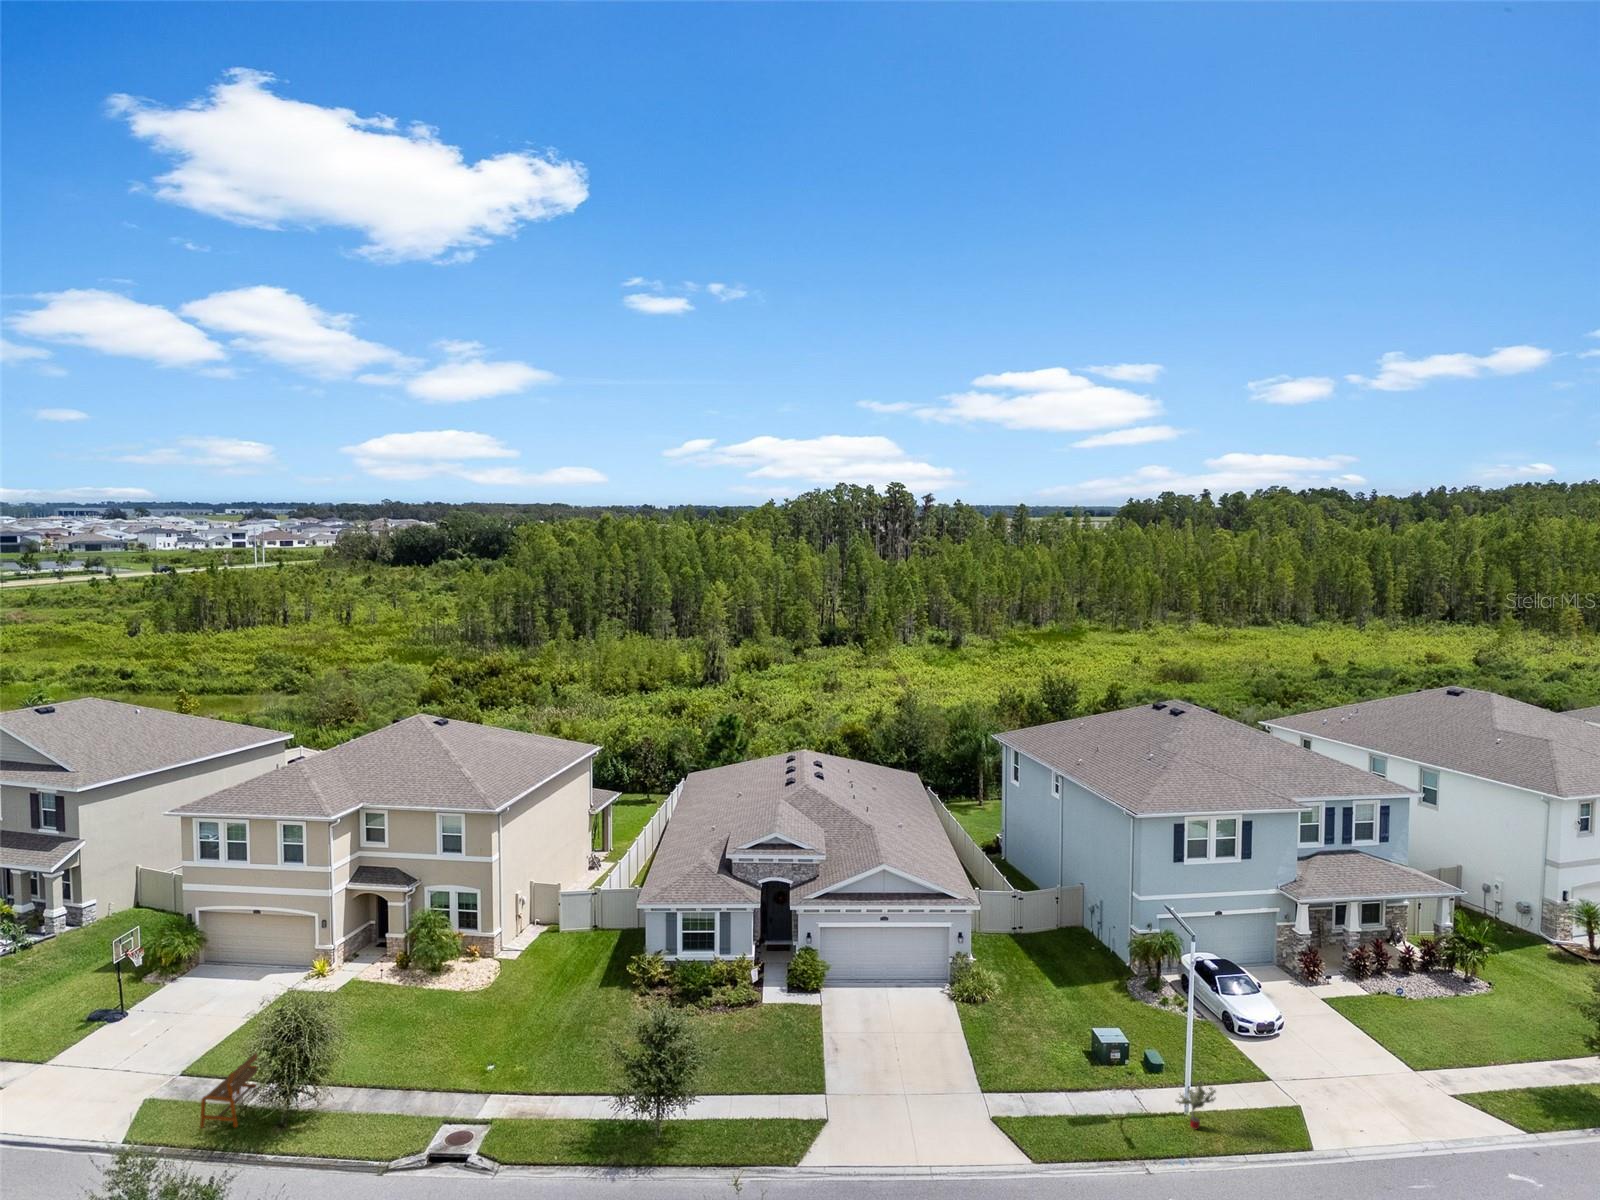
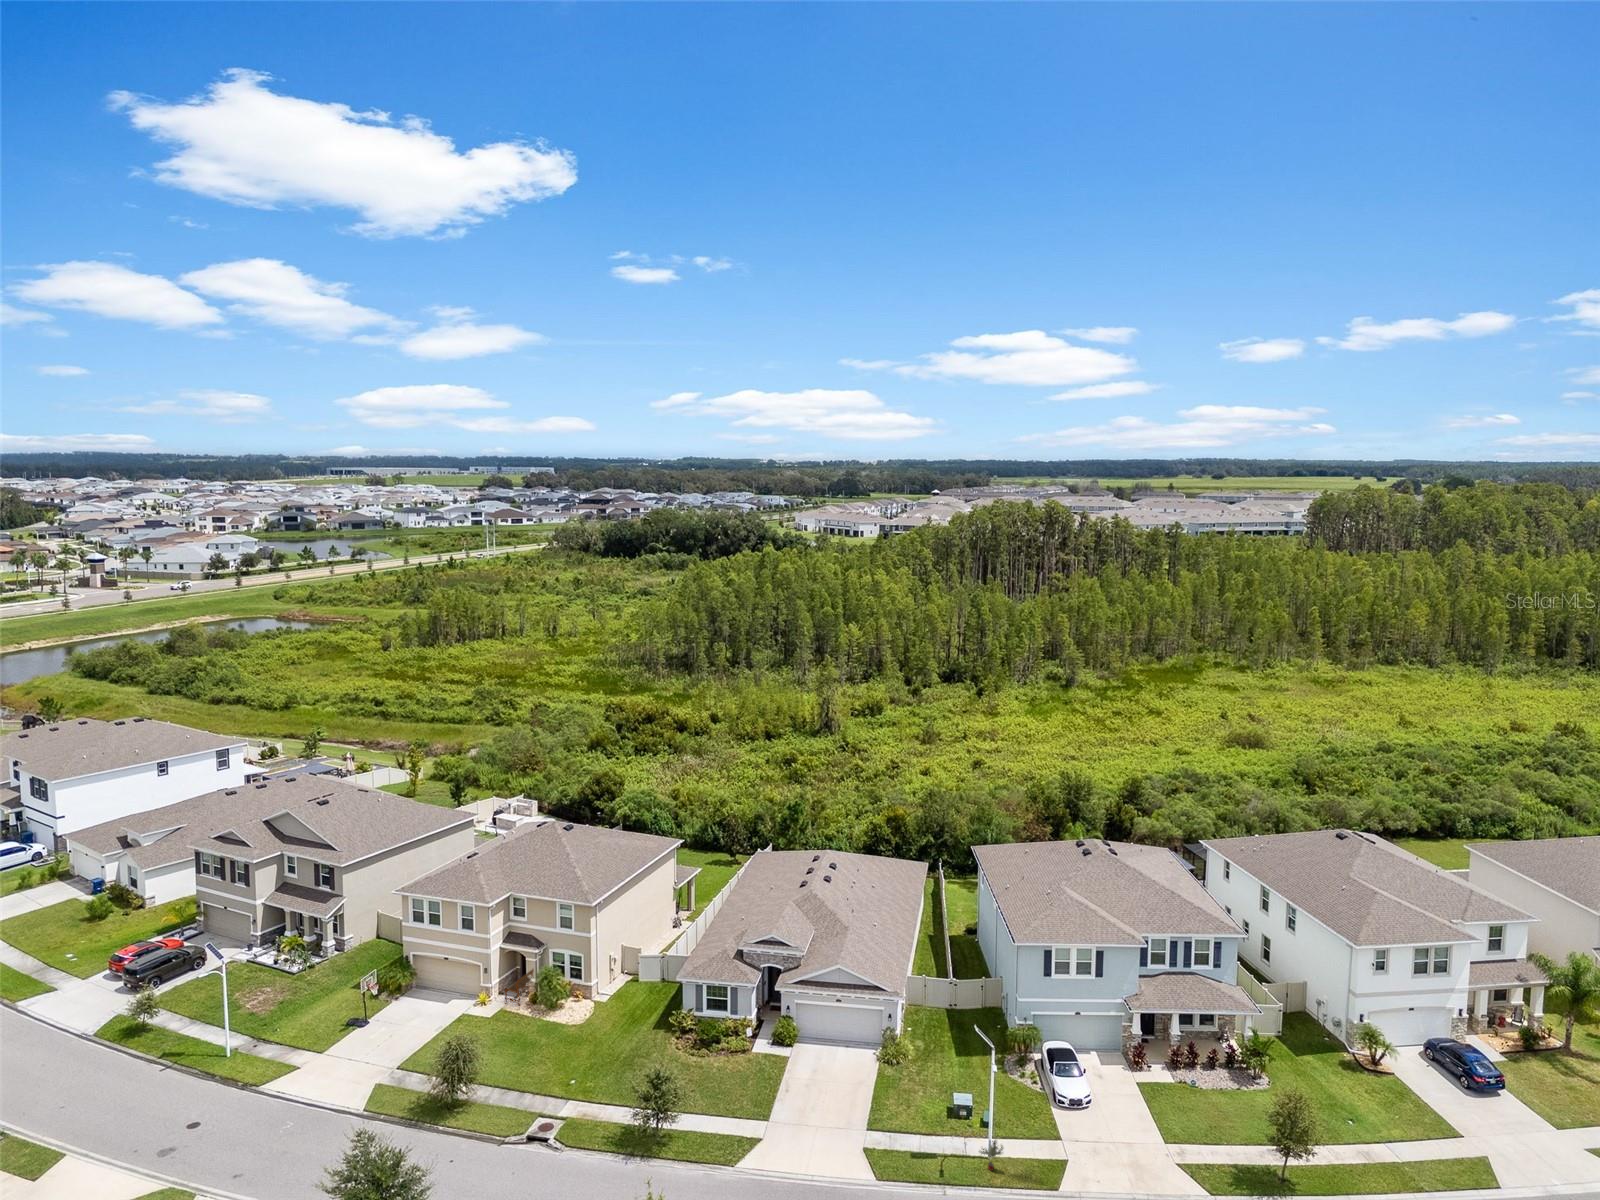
bench: present [200,1053,259,1128] -> present [505,969,534,1005]

